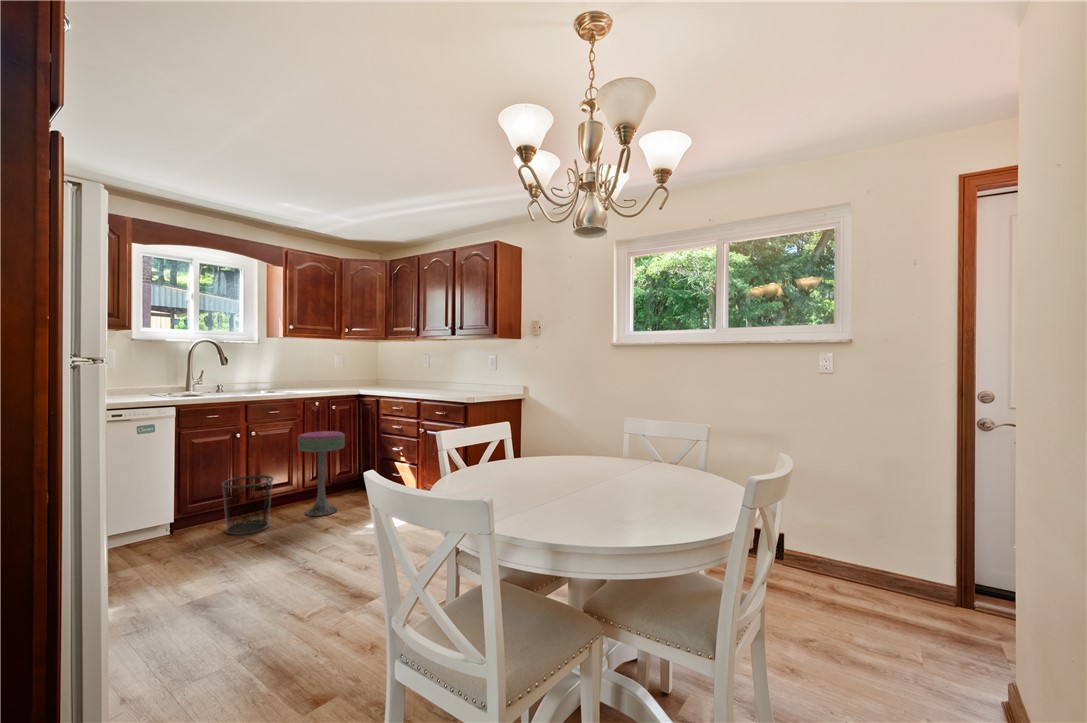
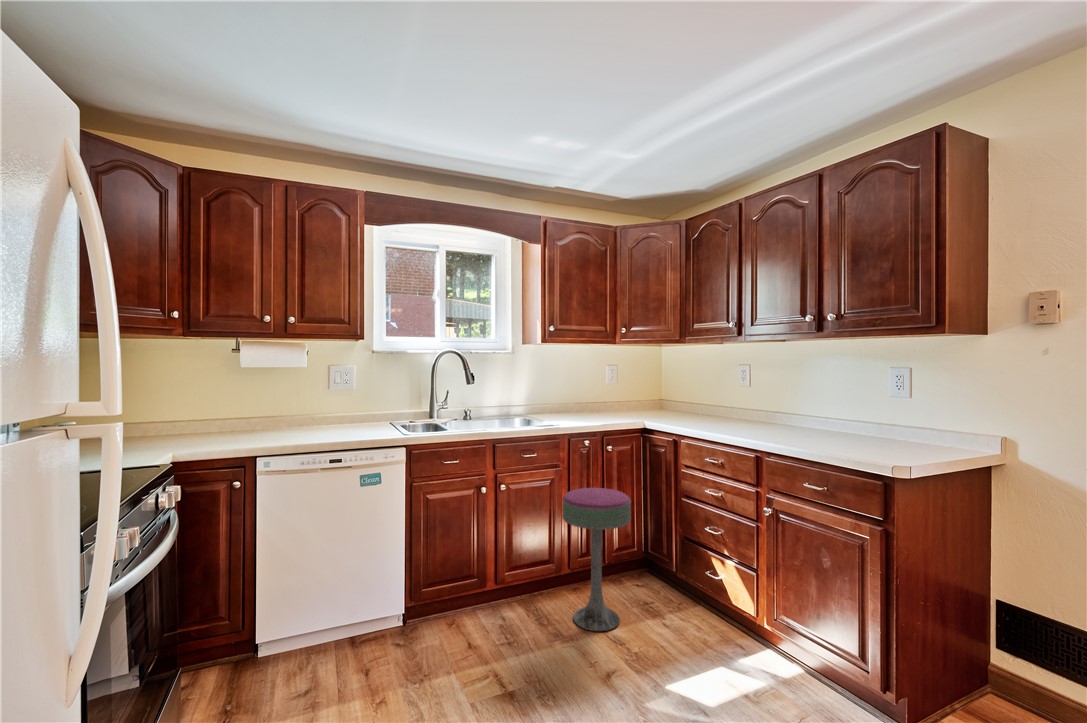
waste bin: present [222,475,274,535] -> none [460,553,529,657]

